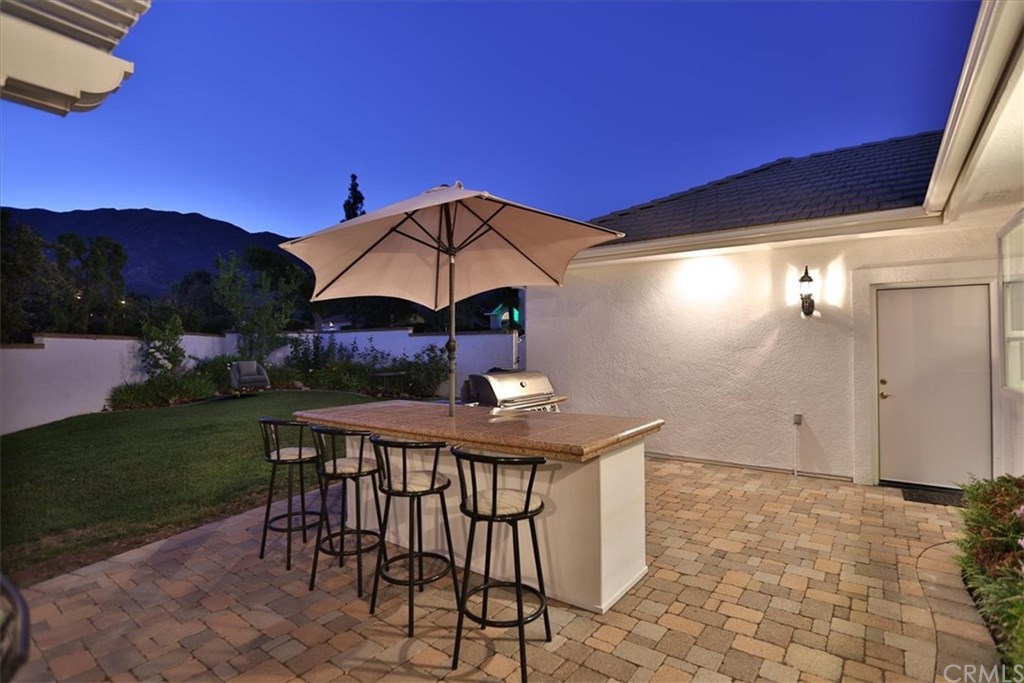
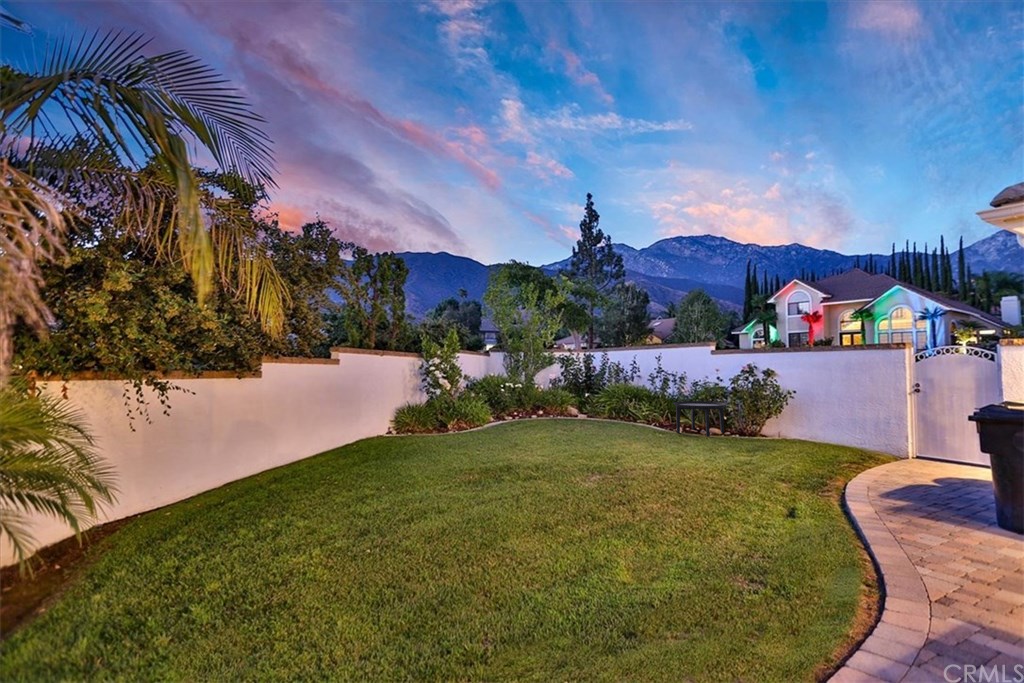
armchair: present [230,361,270,389] -> none [503,381,544,423]

